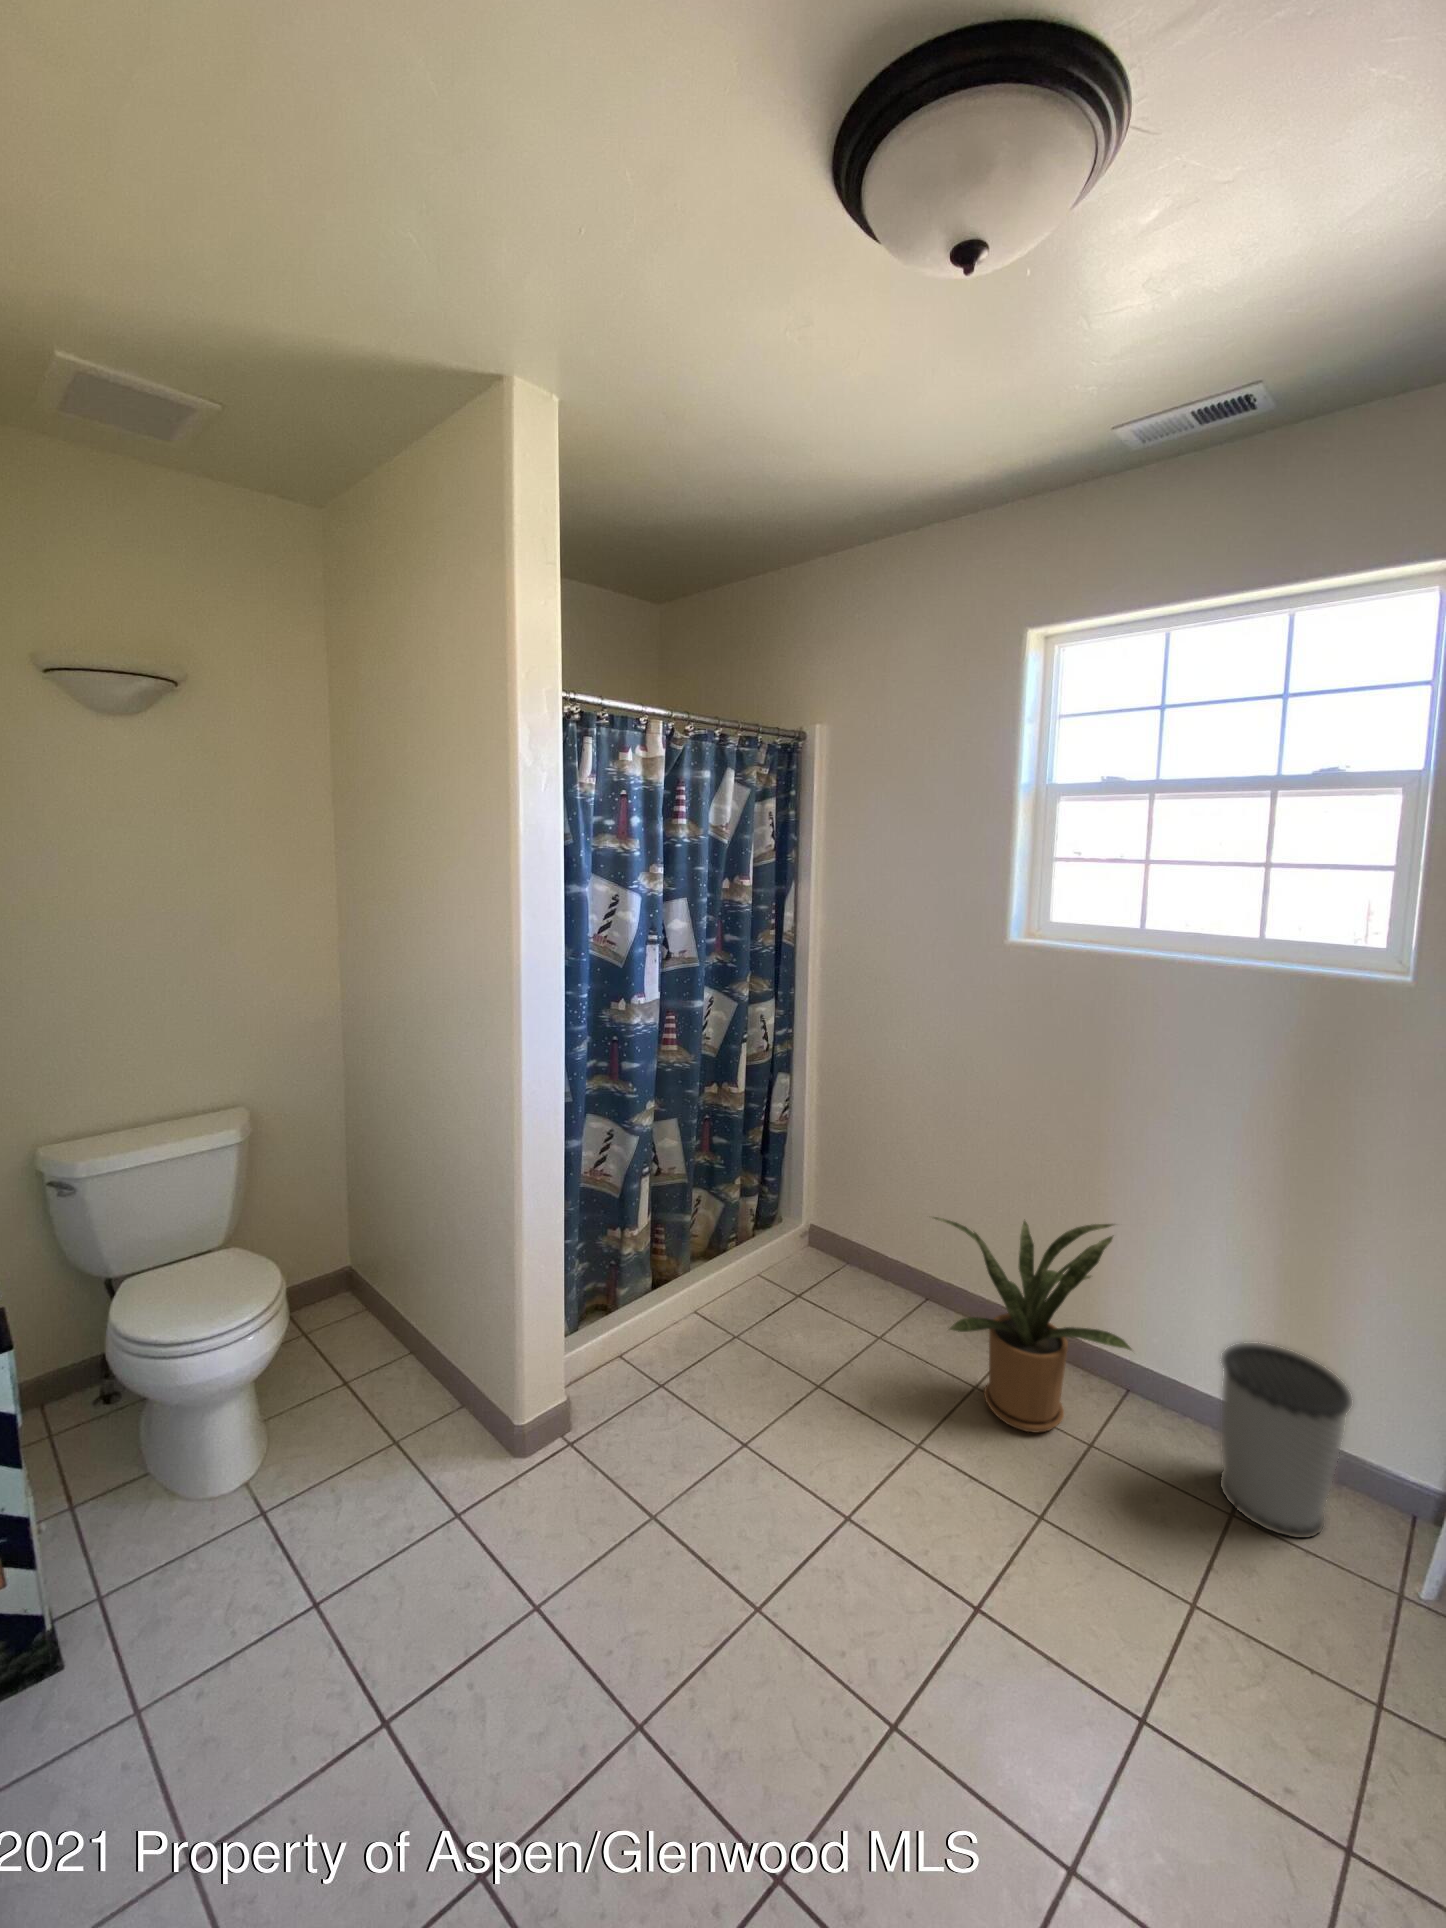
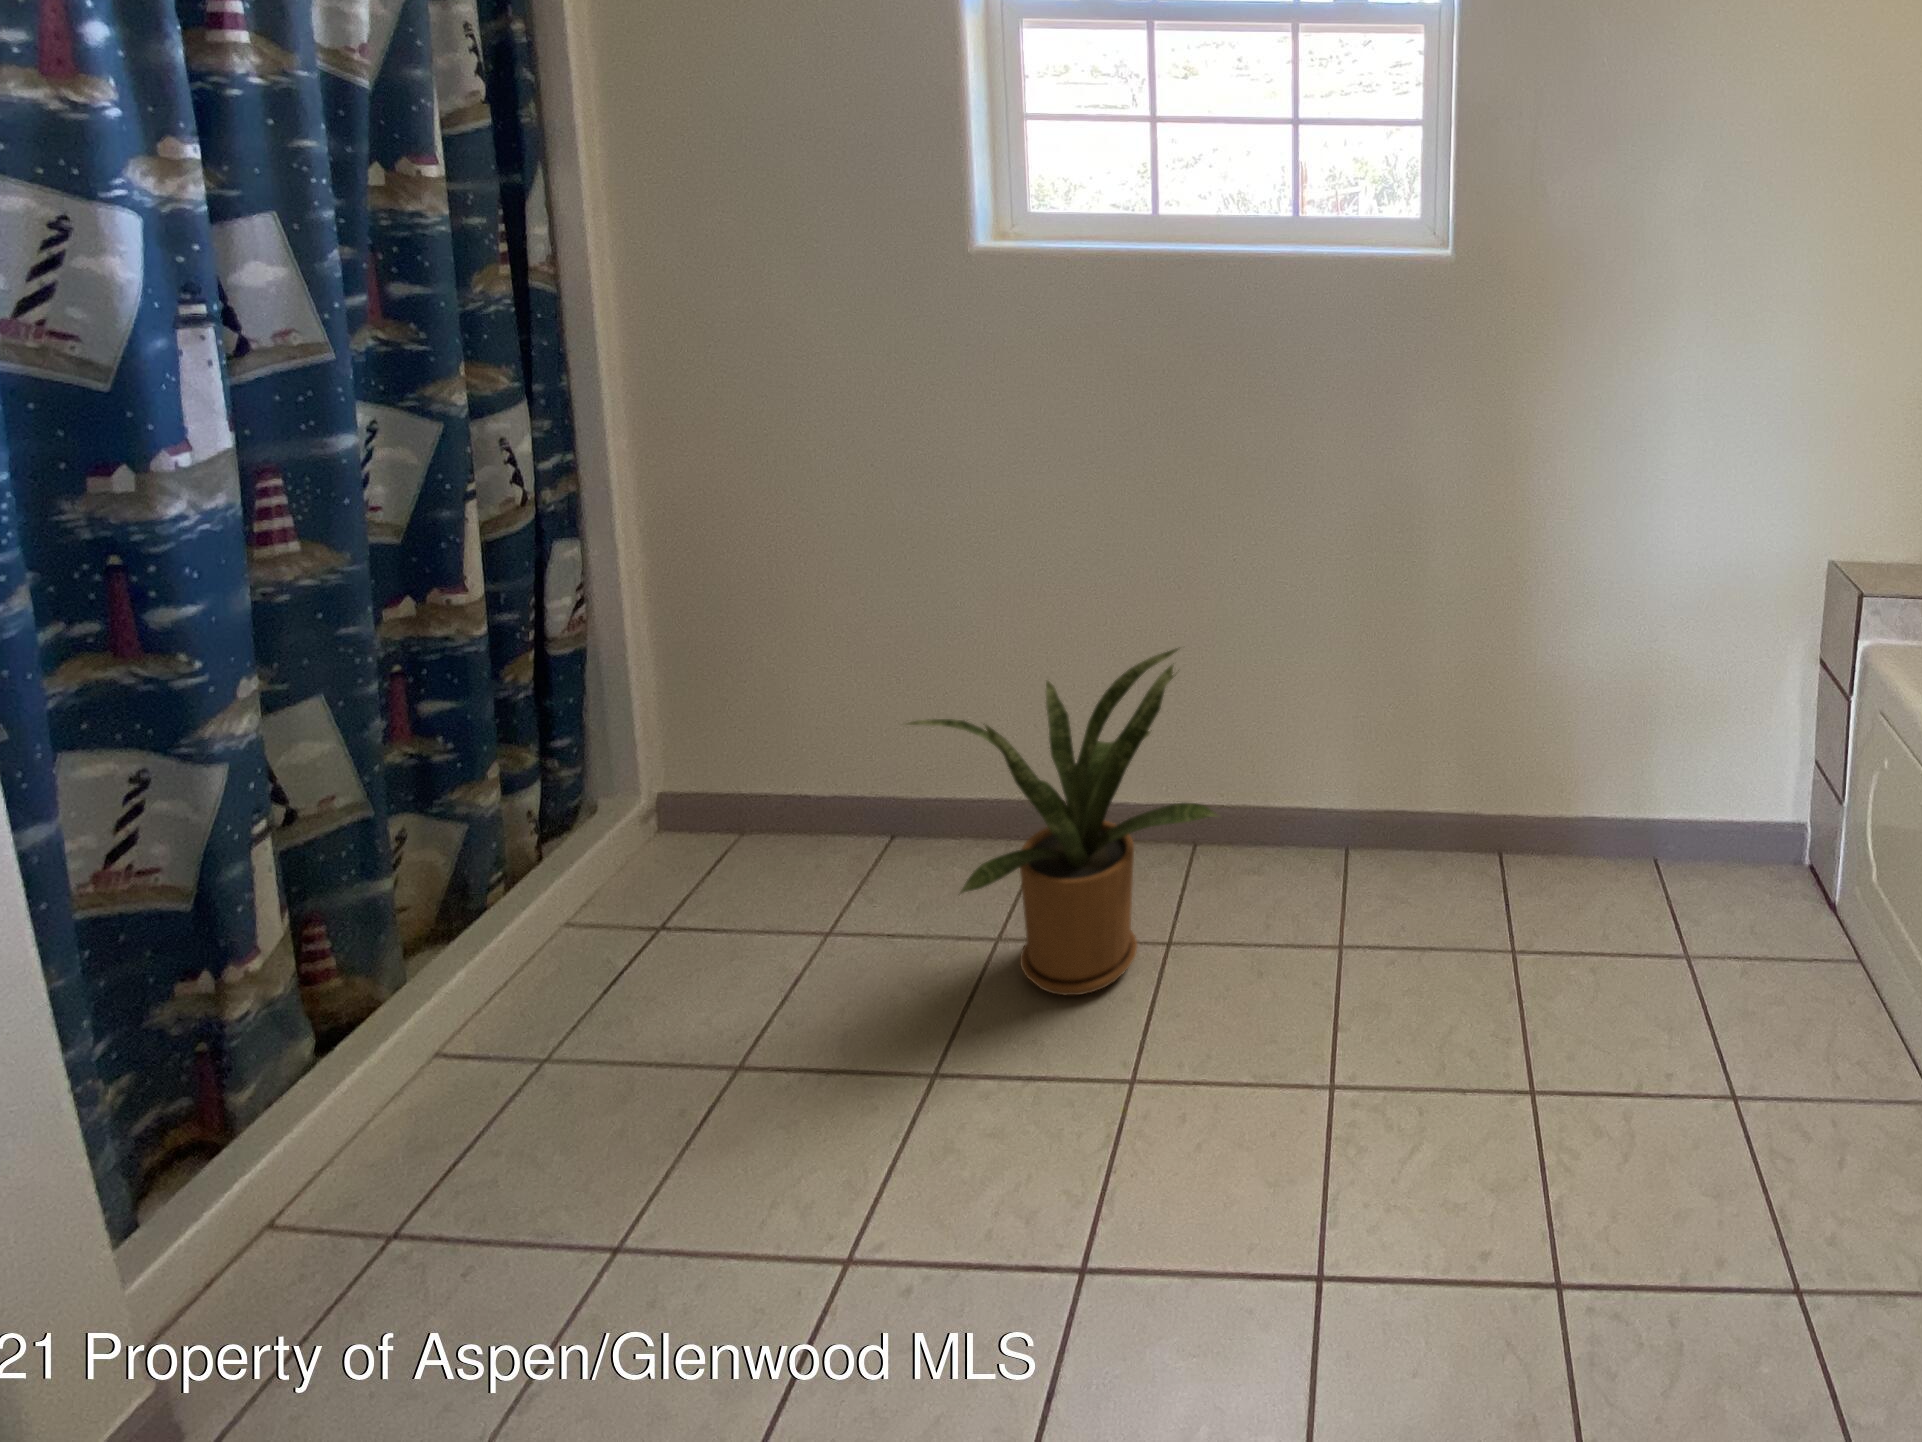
wastebasket: present [1221,1343,1352,1538] -> none [1322,743,1460,973]

